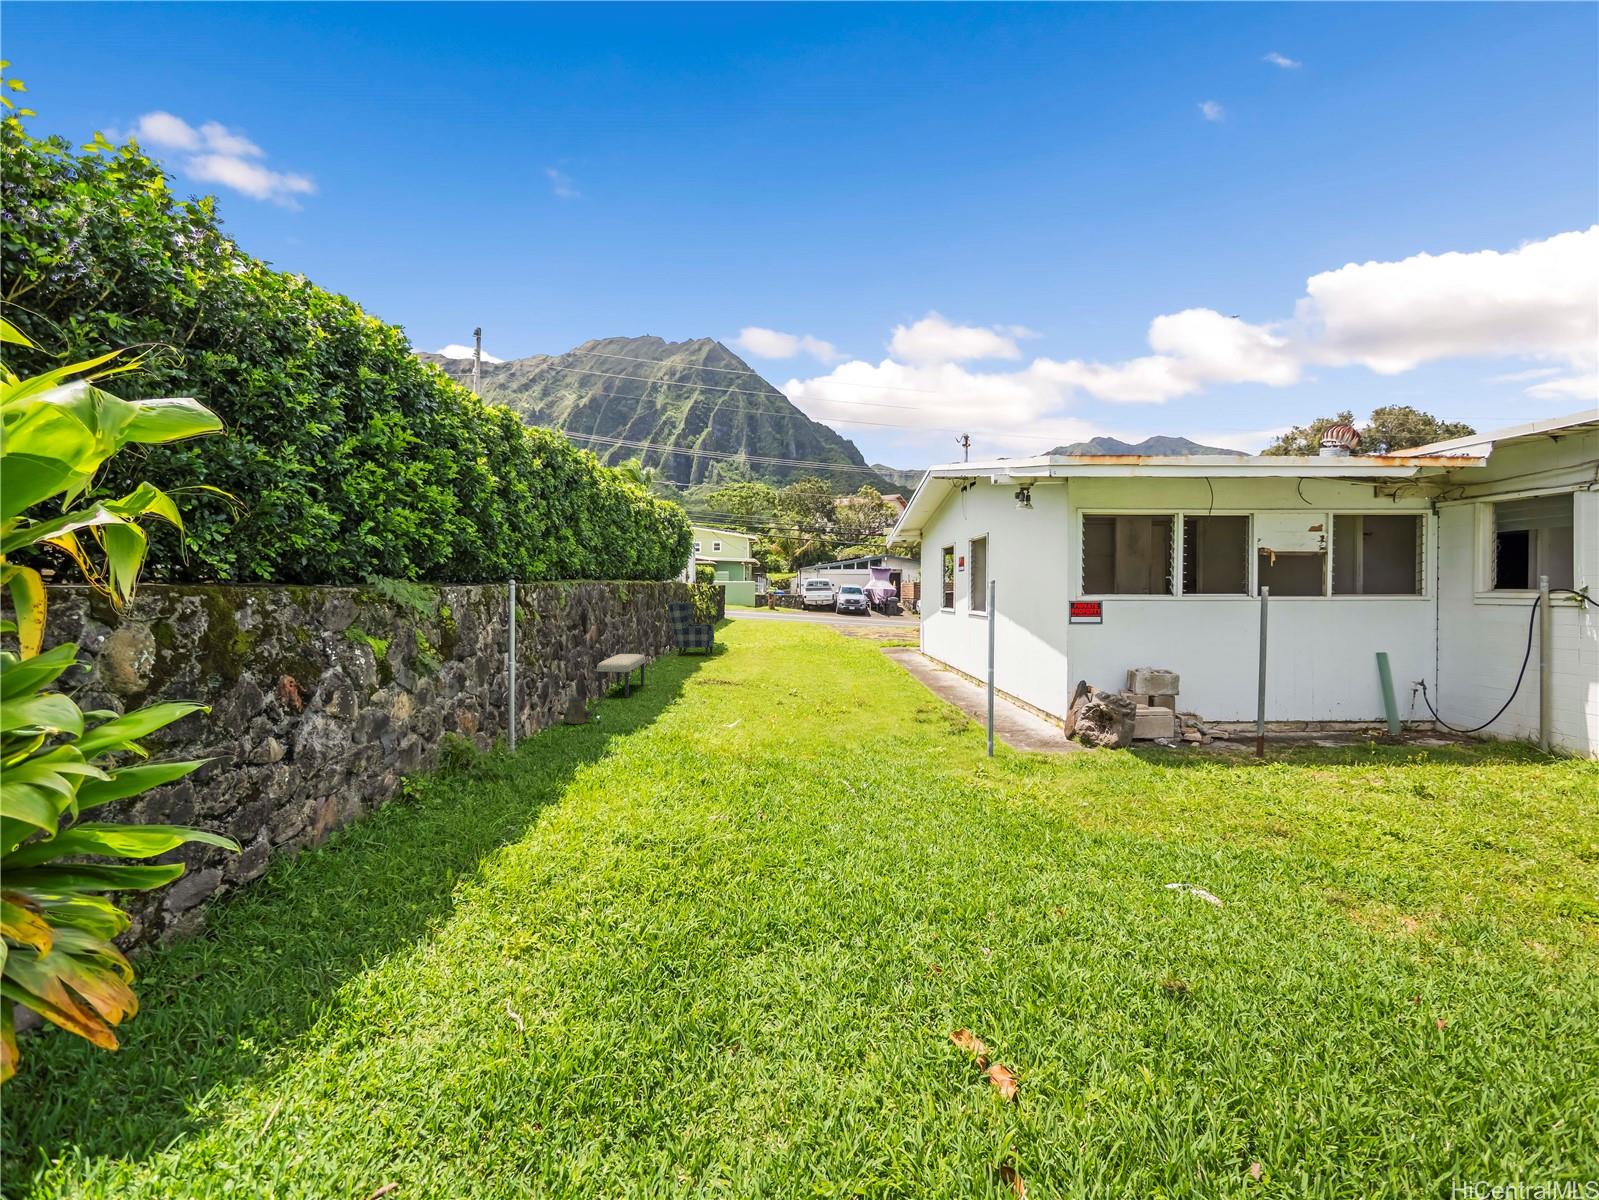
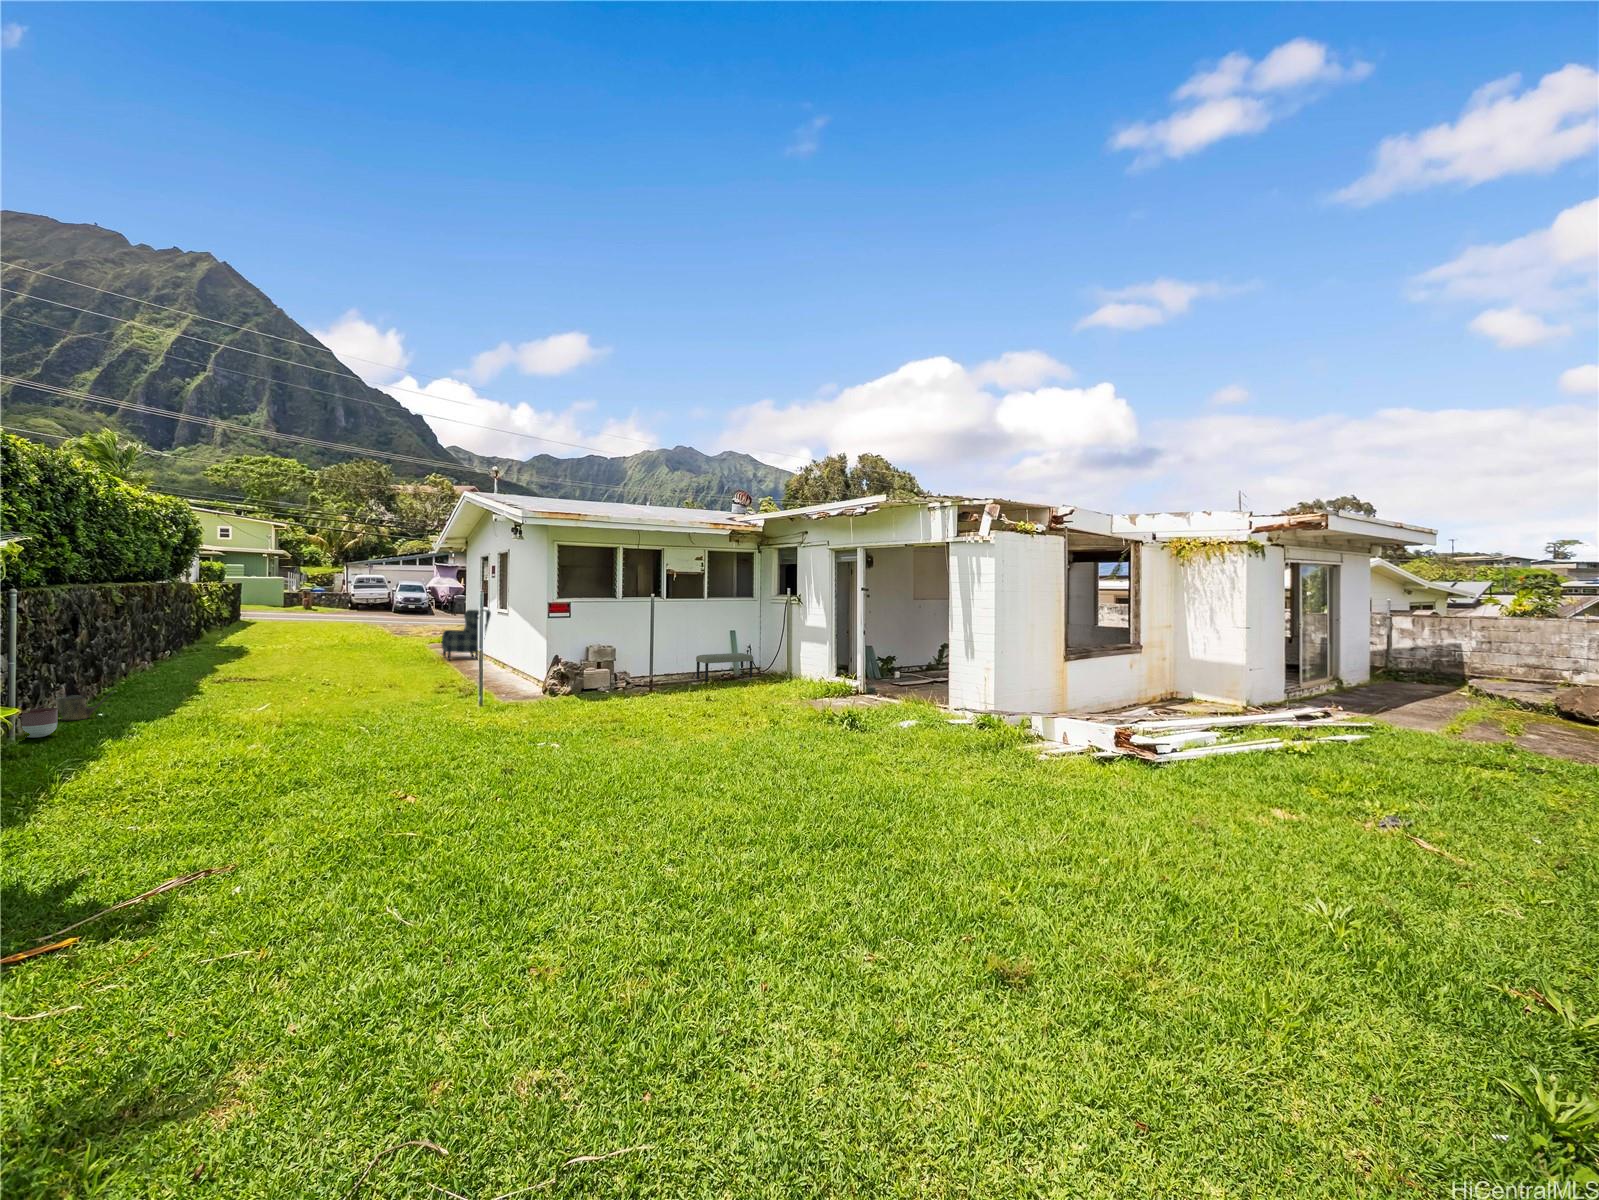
chair: present [668,602,714,657] -> present [442,610,491,661]
bench: present [597,654,645,697] -> present [696,653,753,681]
planter: none [522,712,554,746] -> present [19,708,58,738]

